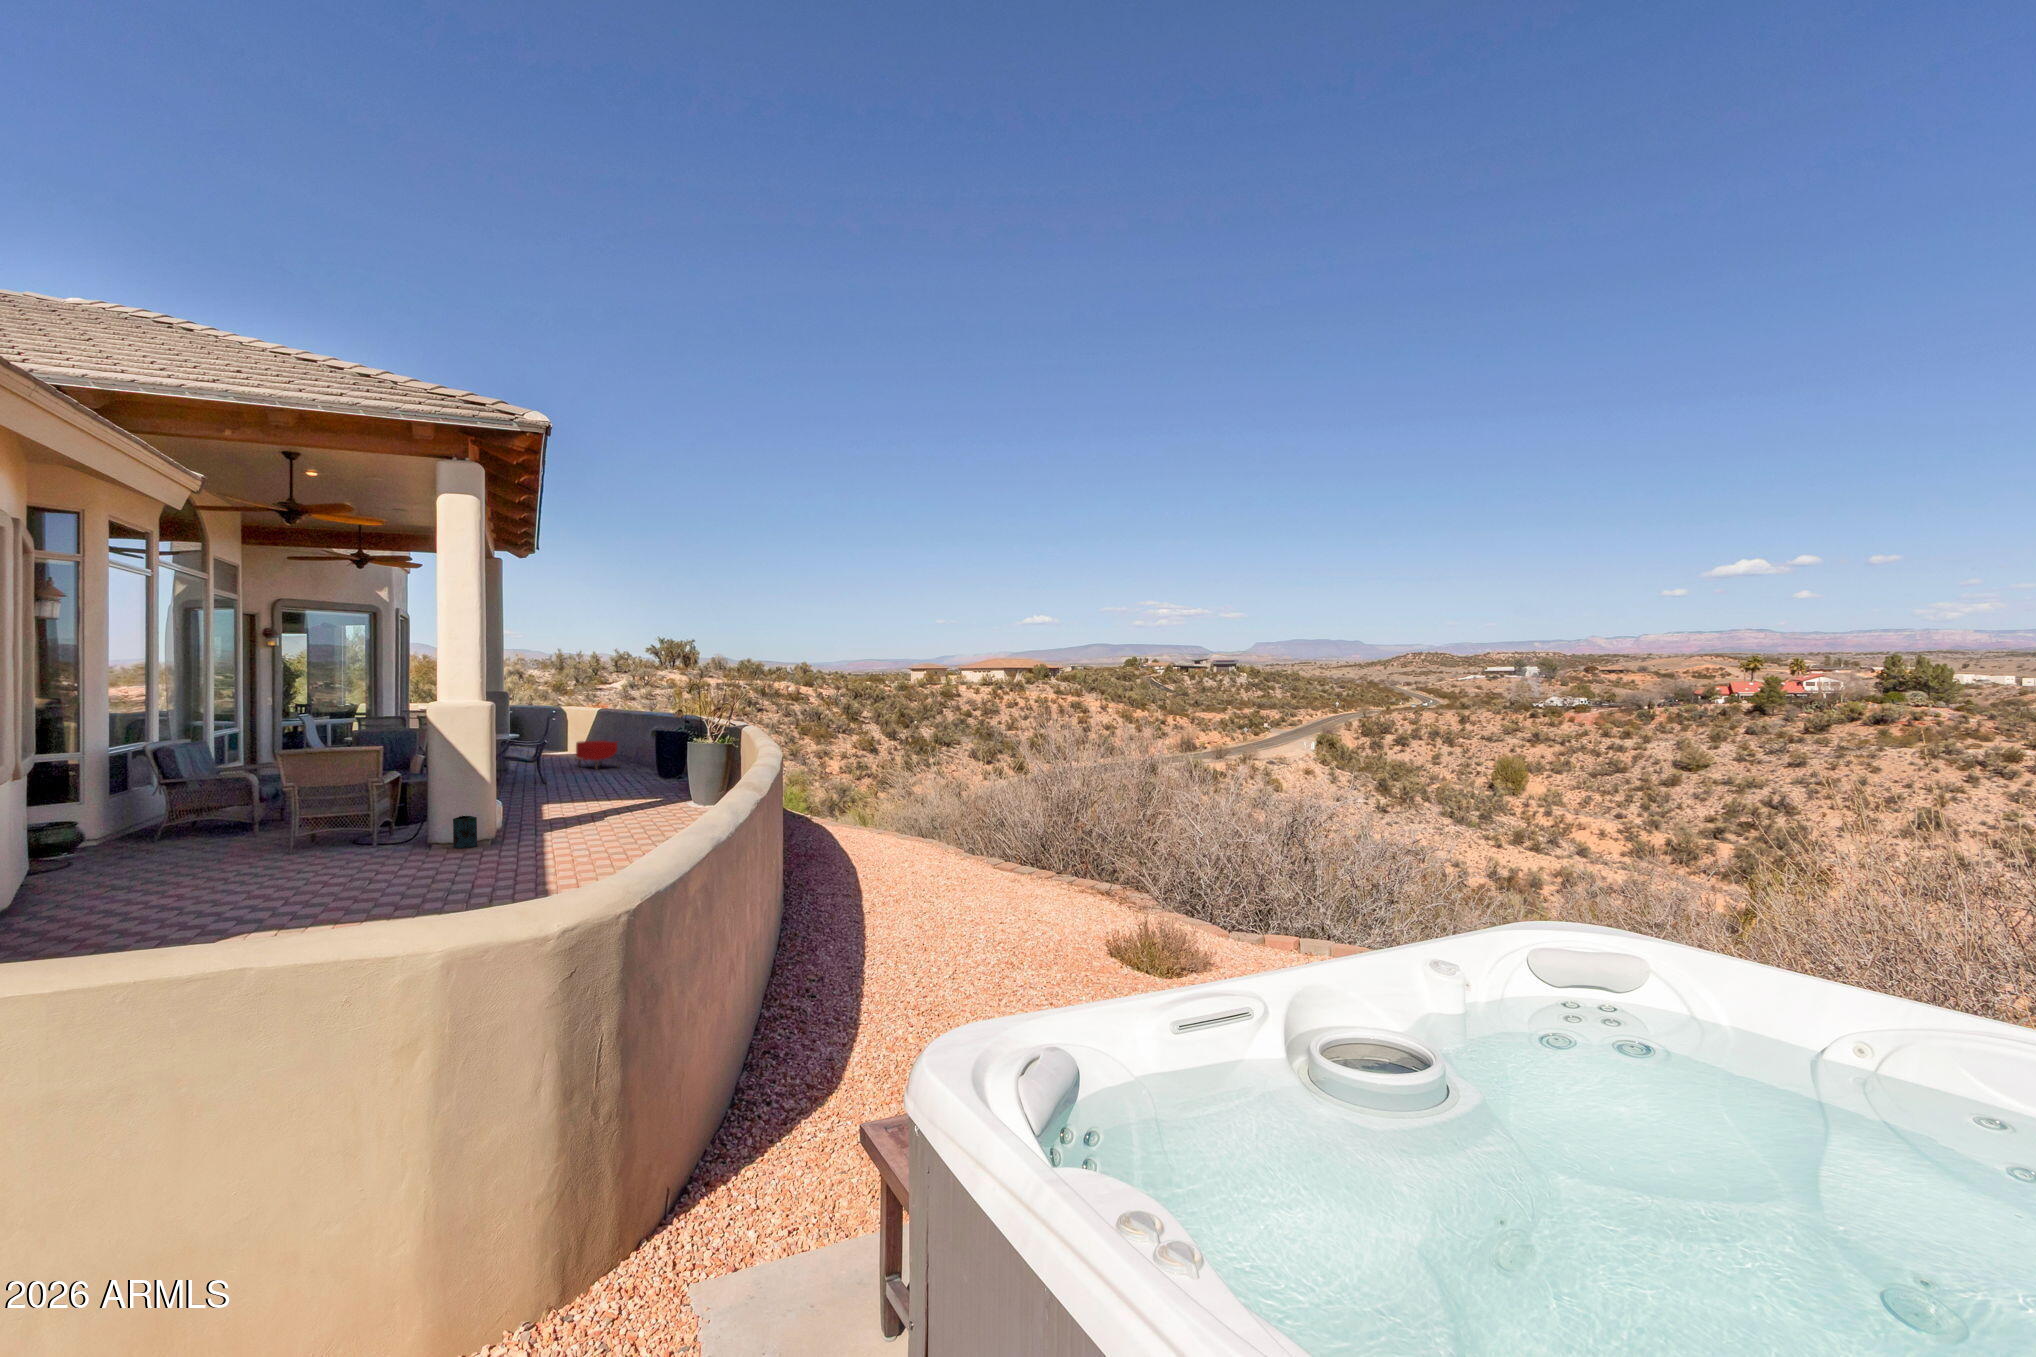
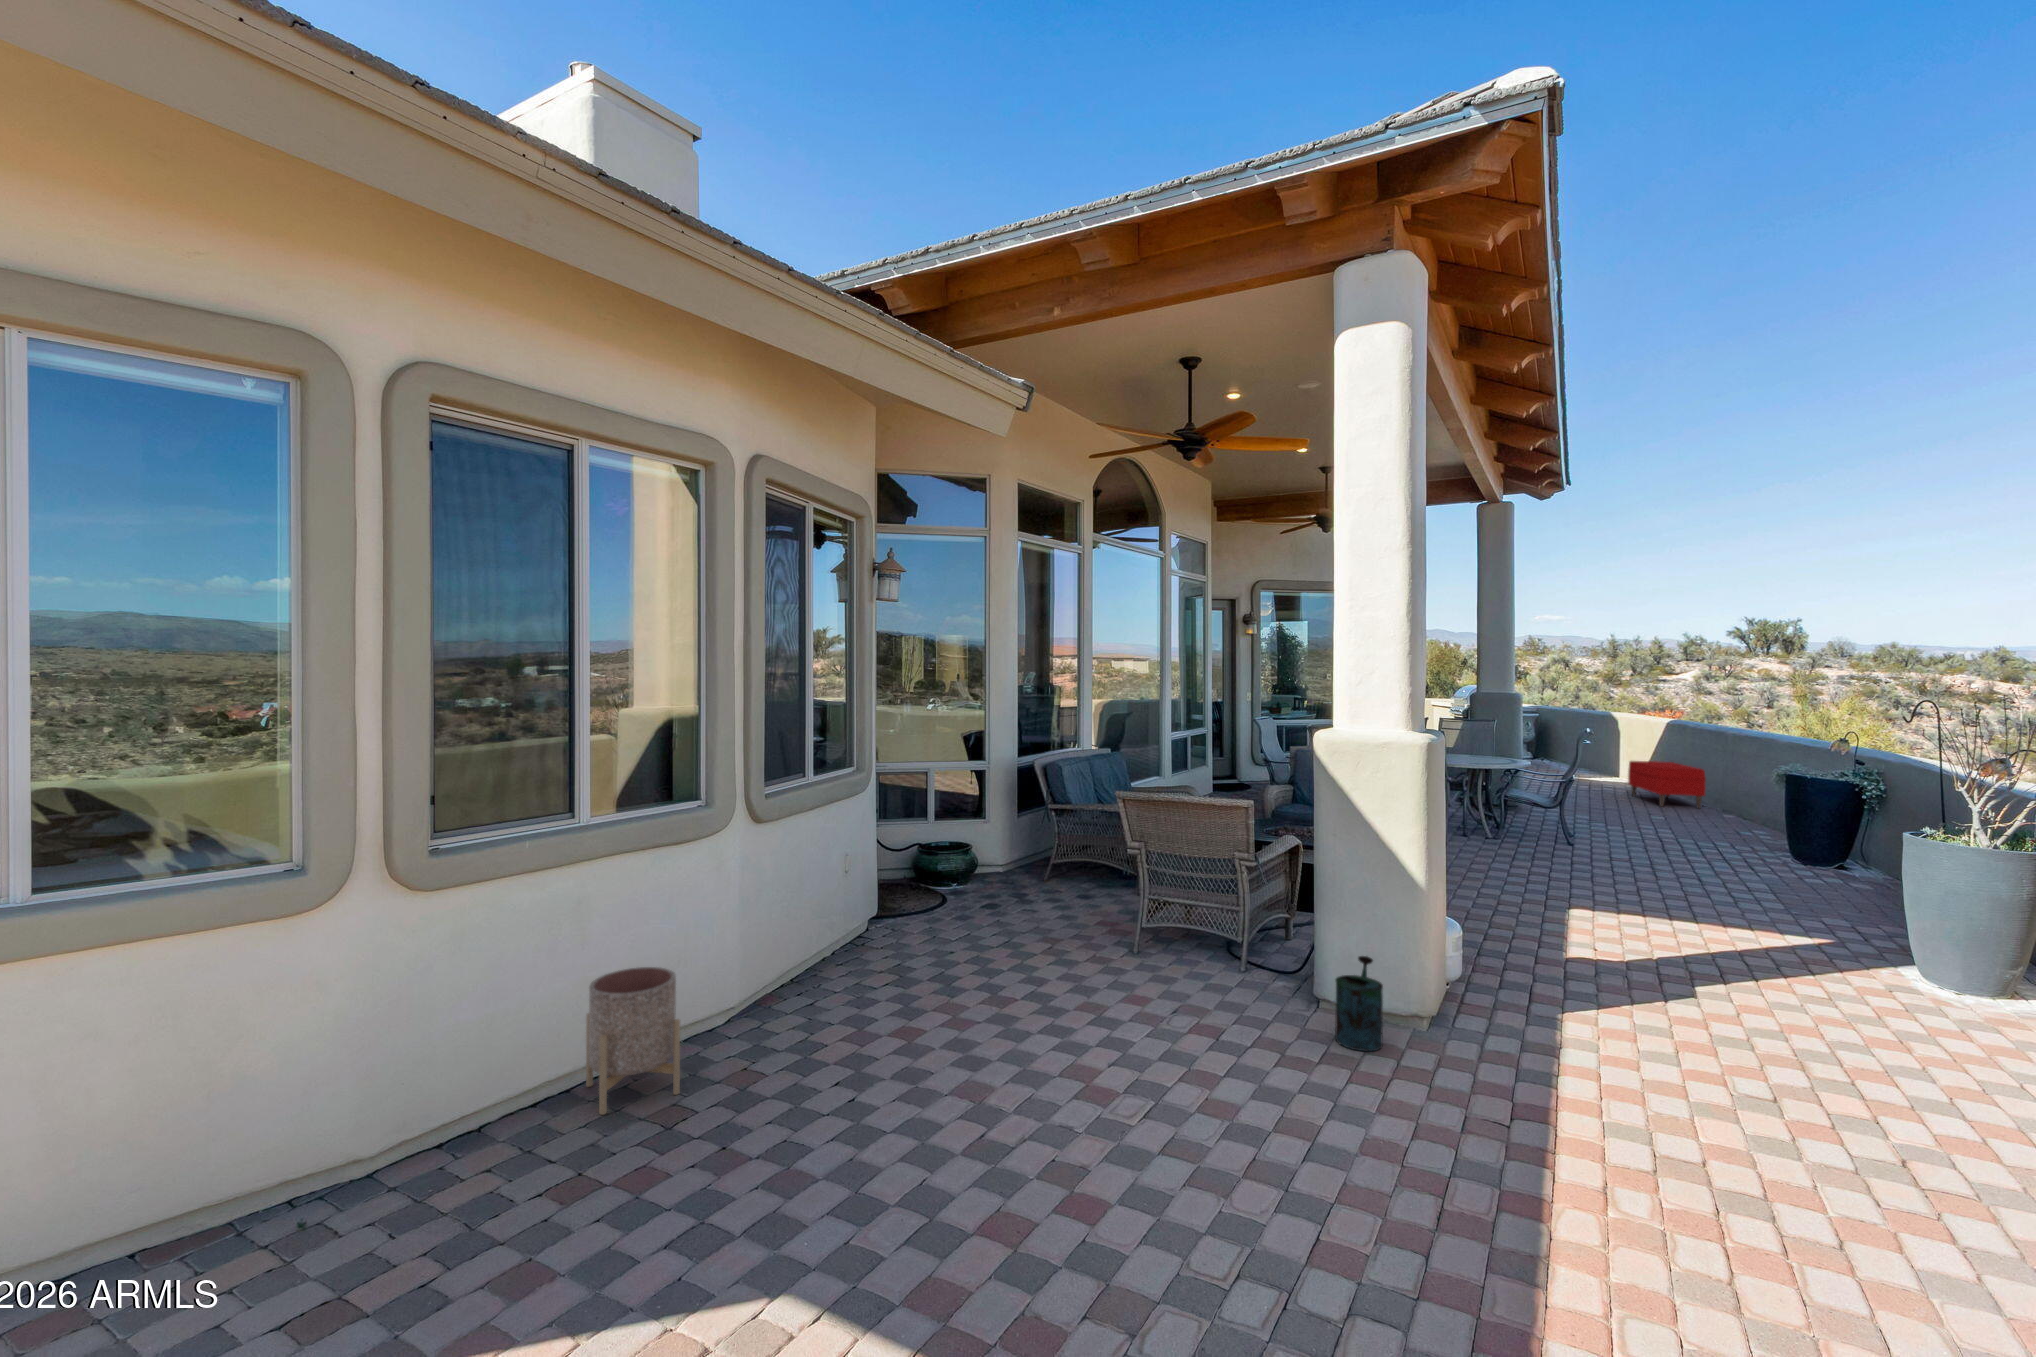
planter: none [17,849,99,923] -> present [586,967,680,1115]

